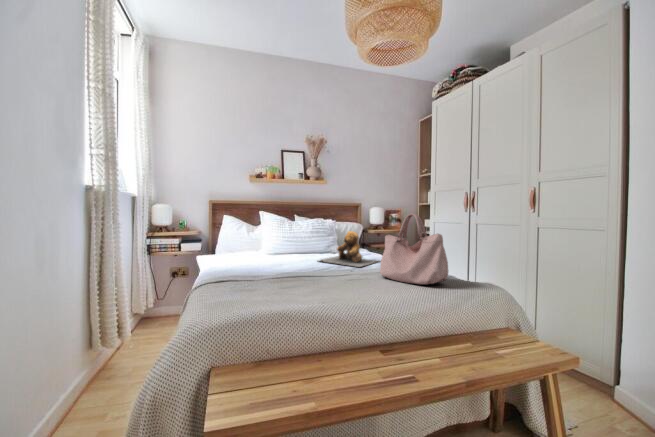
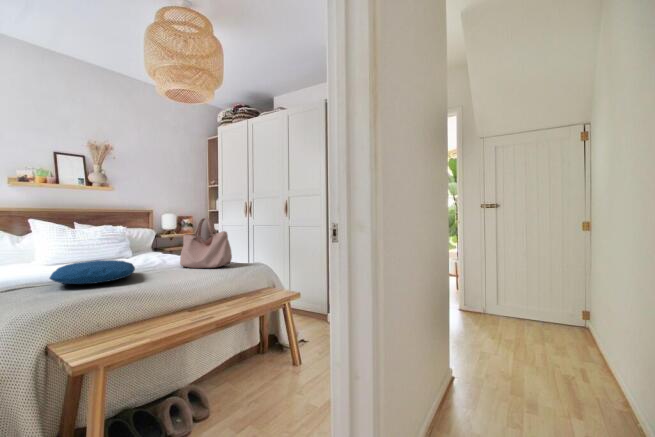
teddy bear: present [321,231,378,267] -> none [114,234,178,264]
pillow: none [244,261,328,289] -> present [50,260,135,284]

